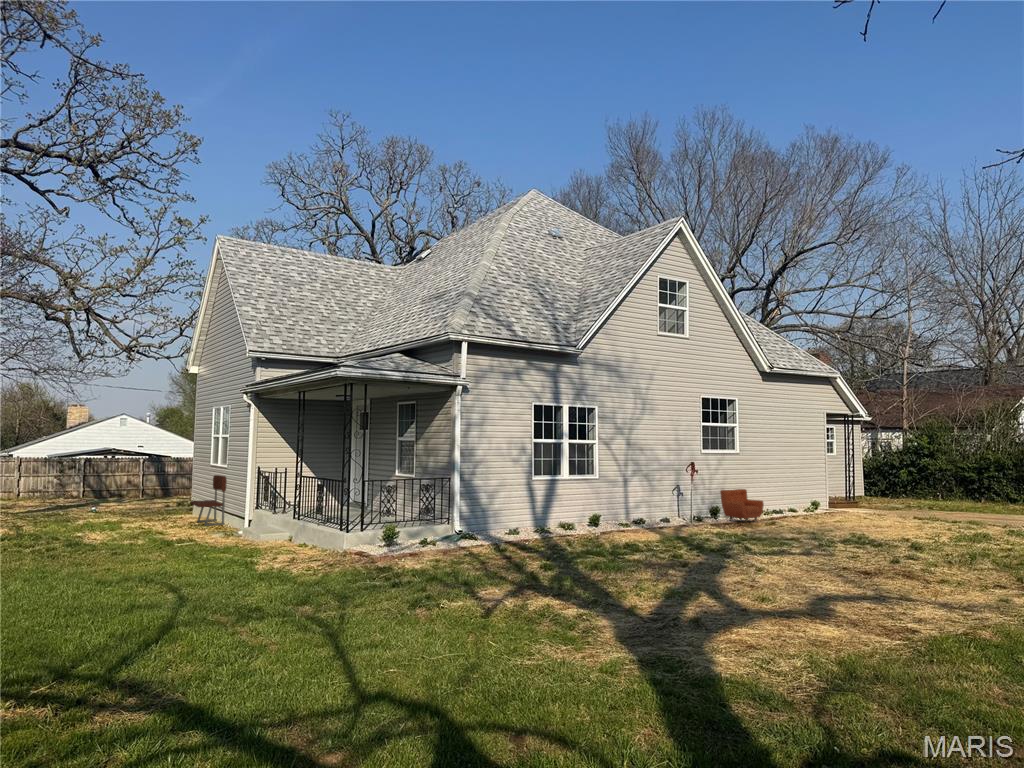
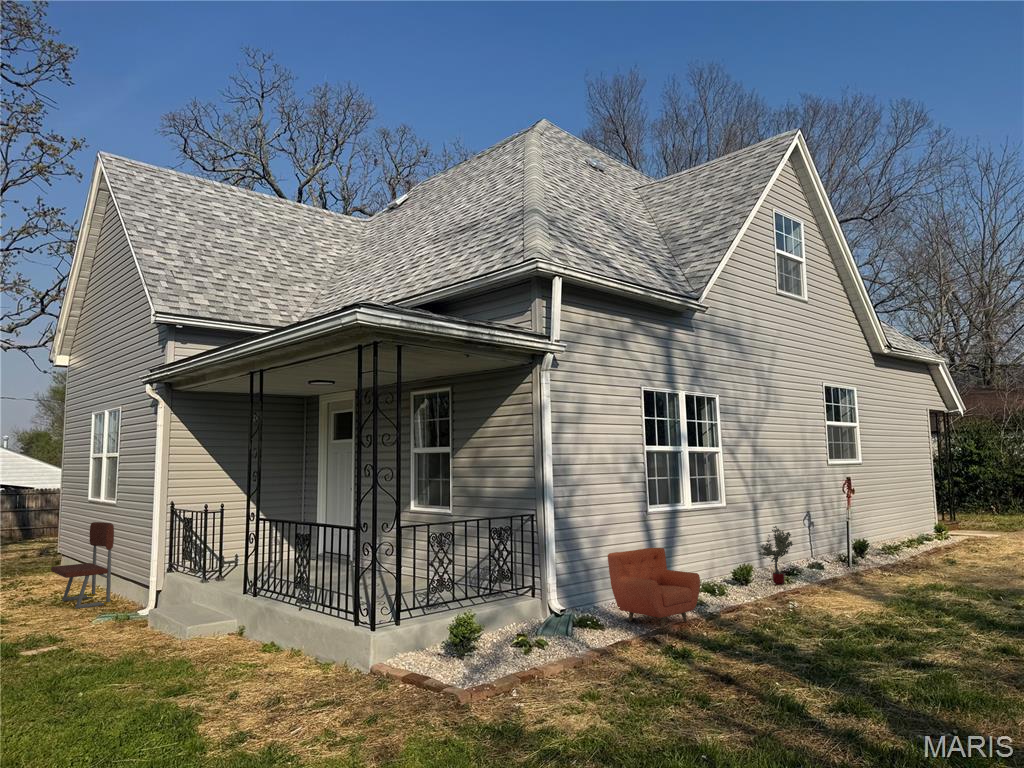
armchair: present [720,489,764,523] -> present [608,548,700,627]
potted tree: none [622,493,647,531] -> present [759,526,793,585]

